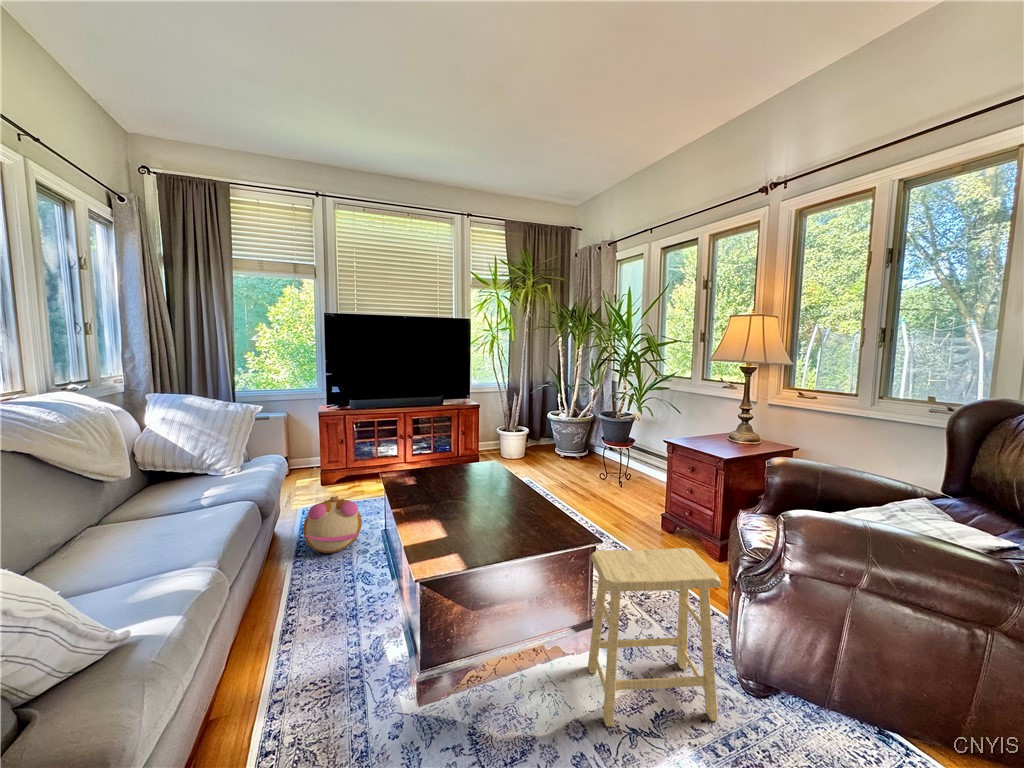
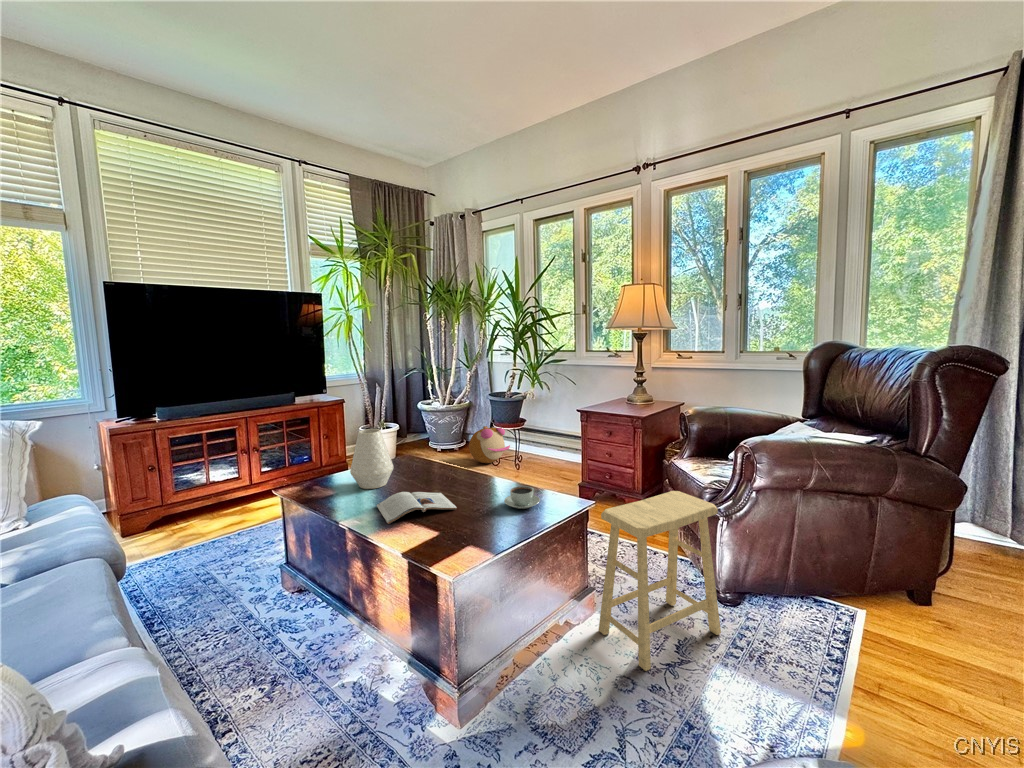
vase: none [426,437,460,485] -> present [350,429,393,489]
magazine: none [420,493,482,519] -> present [377,492,457,524]
plush toy: present [303,496,362,553] -> present [469,426,510,463]
coffee cup: none [517,509,550,531] -> present [504,486,540,509]

